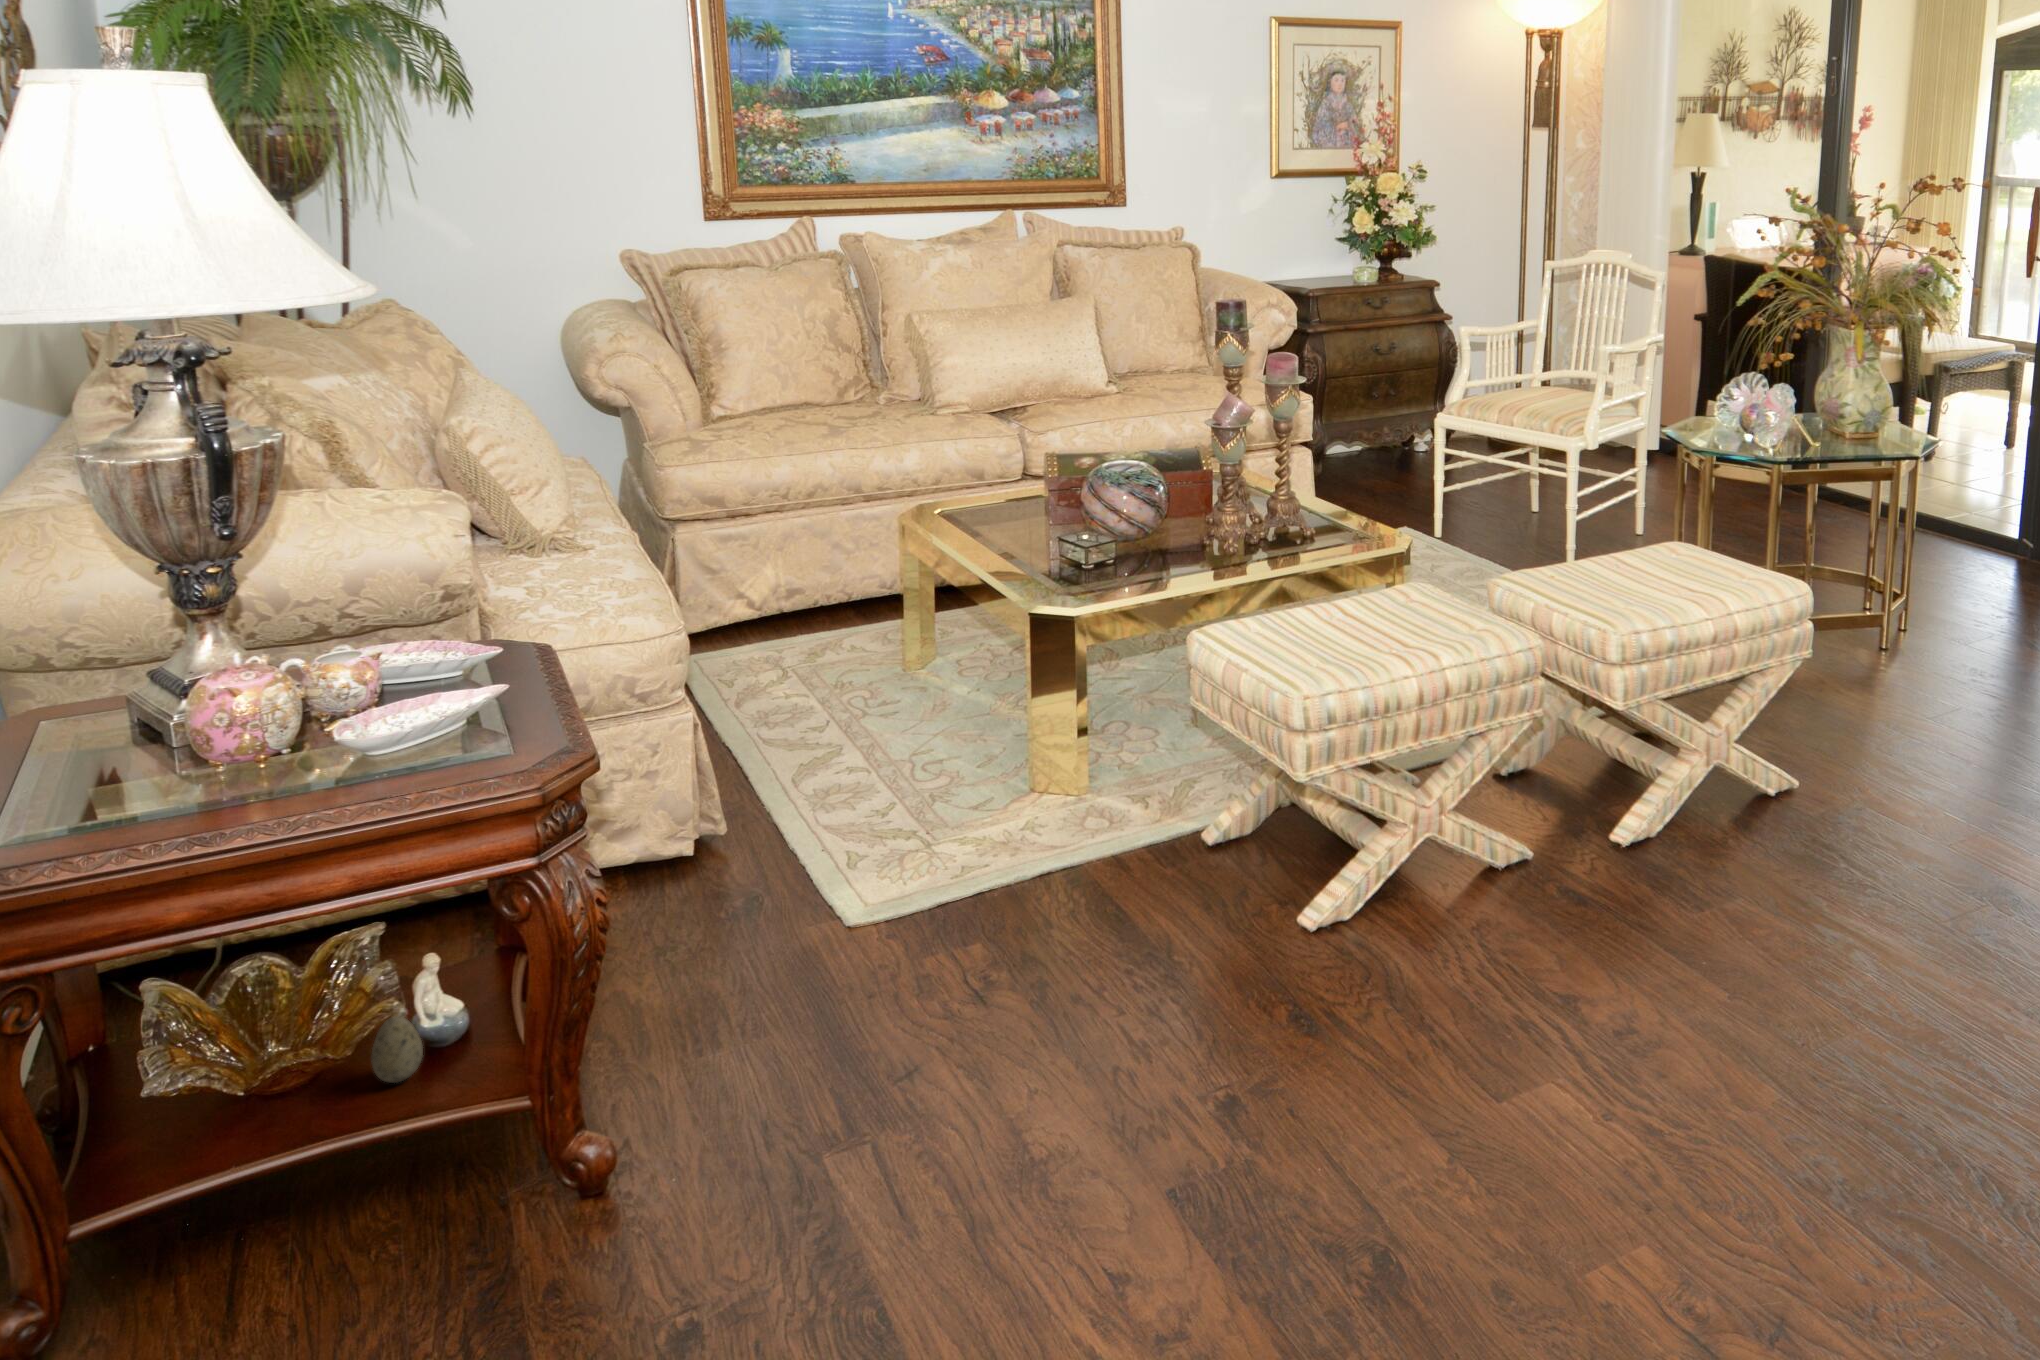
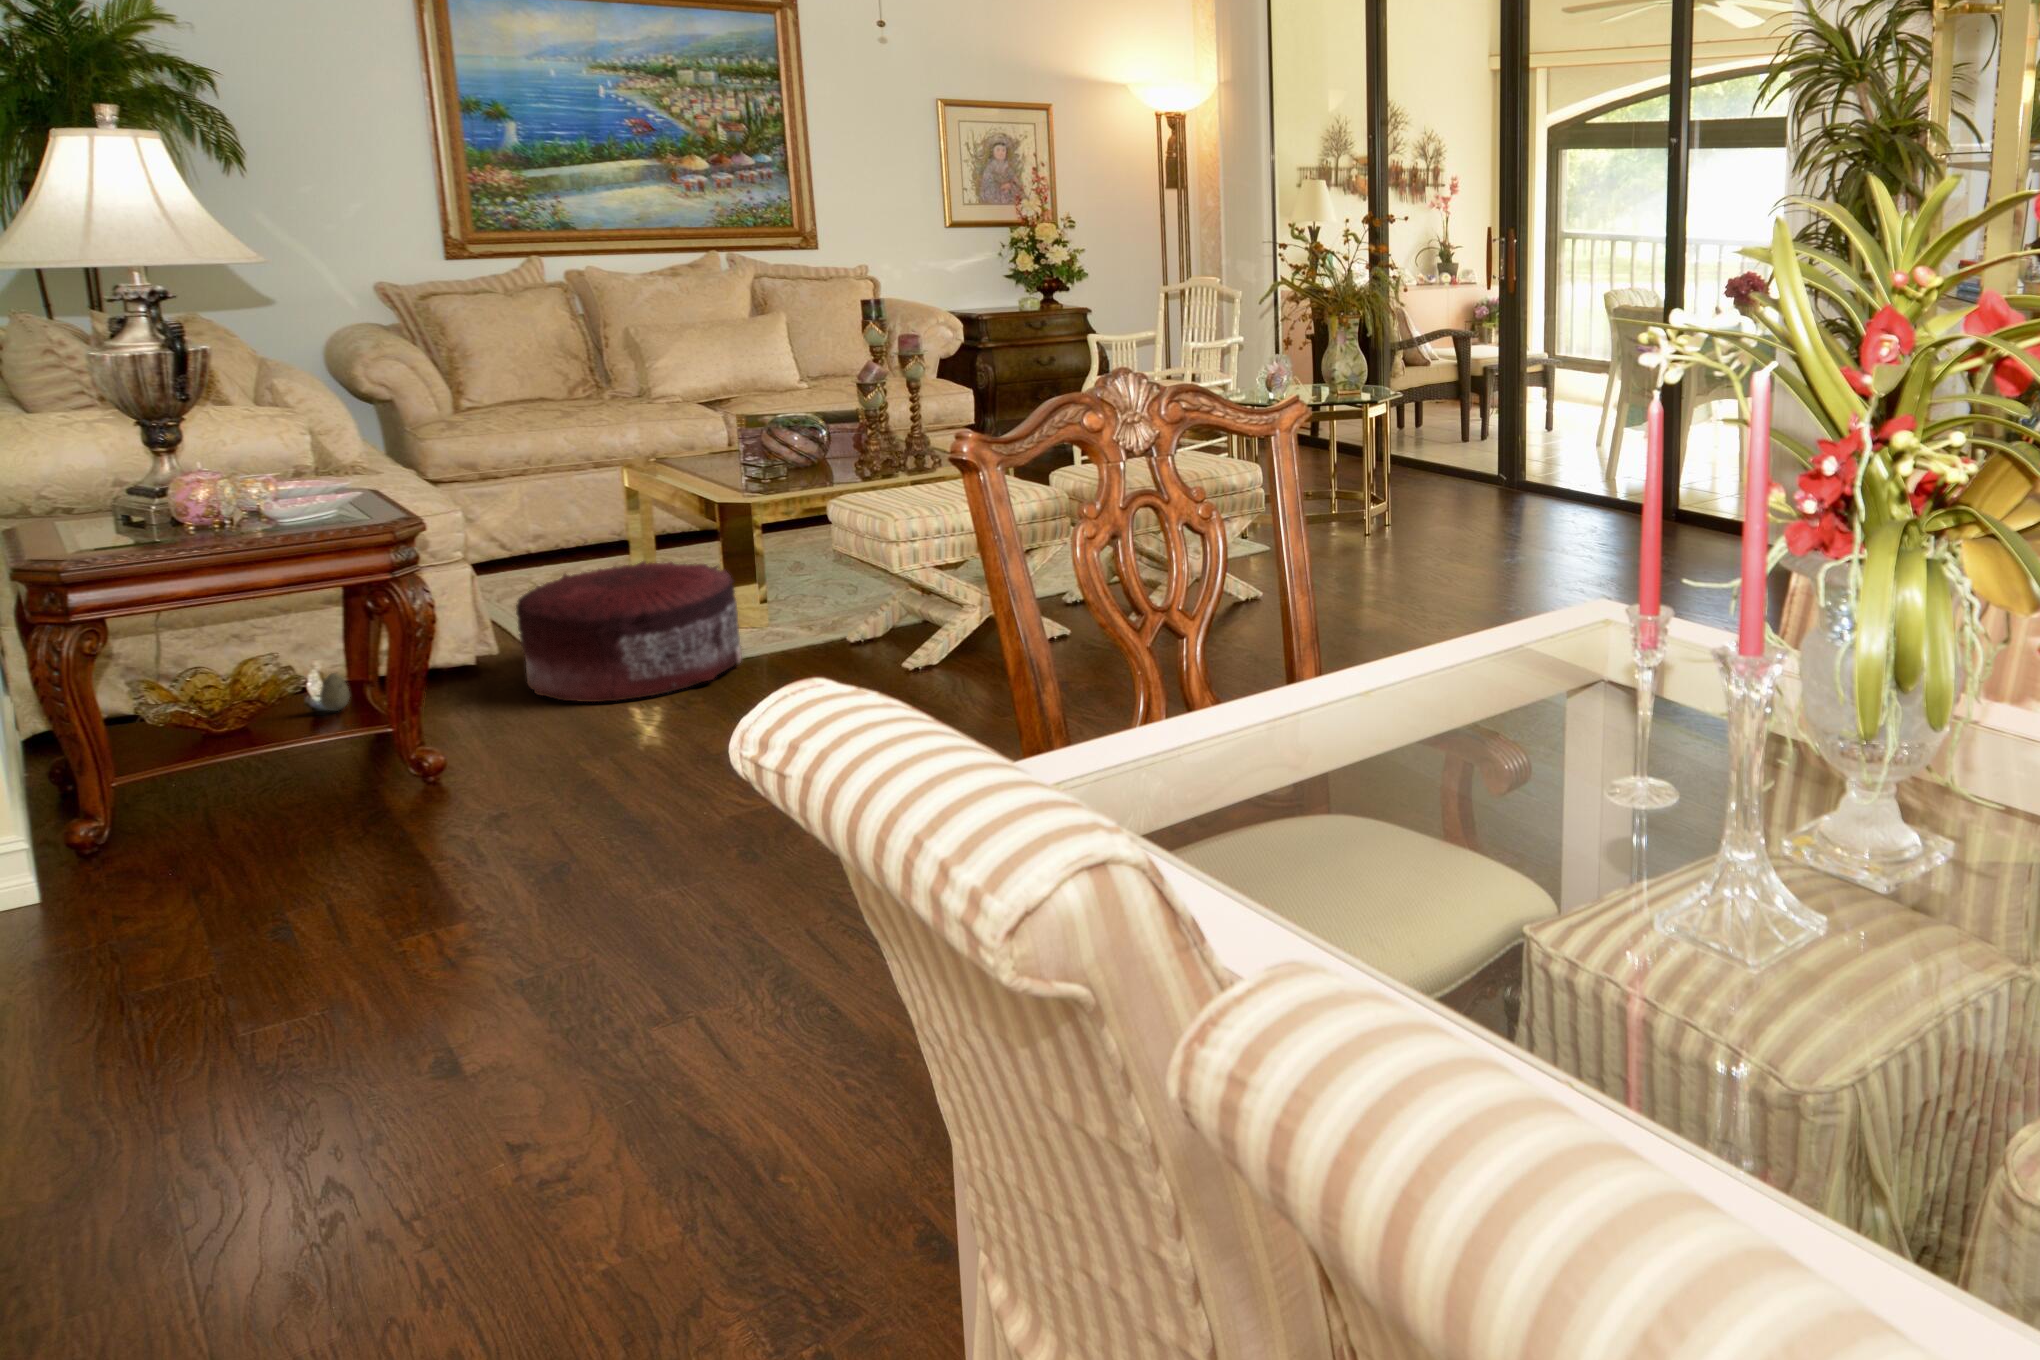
pouf: none [721,711,1055,1001] -> present [516,561,742,702]

